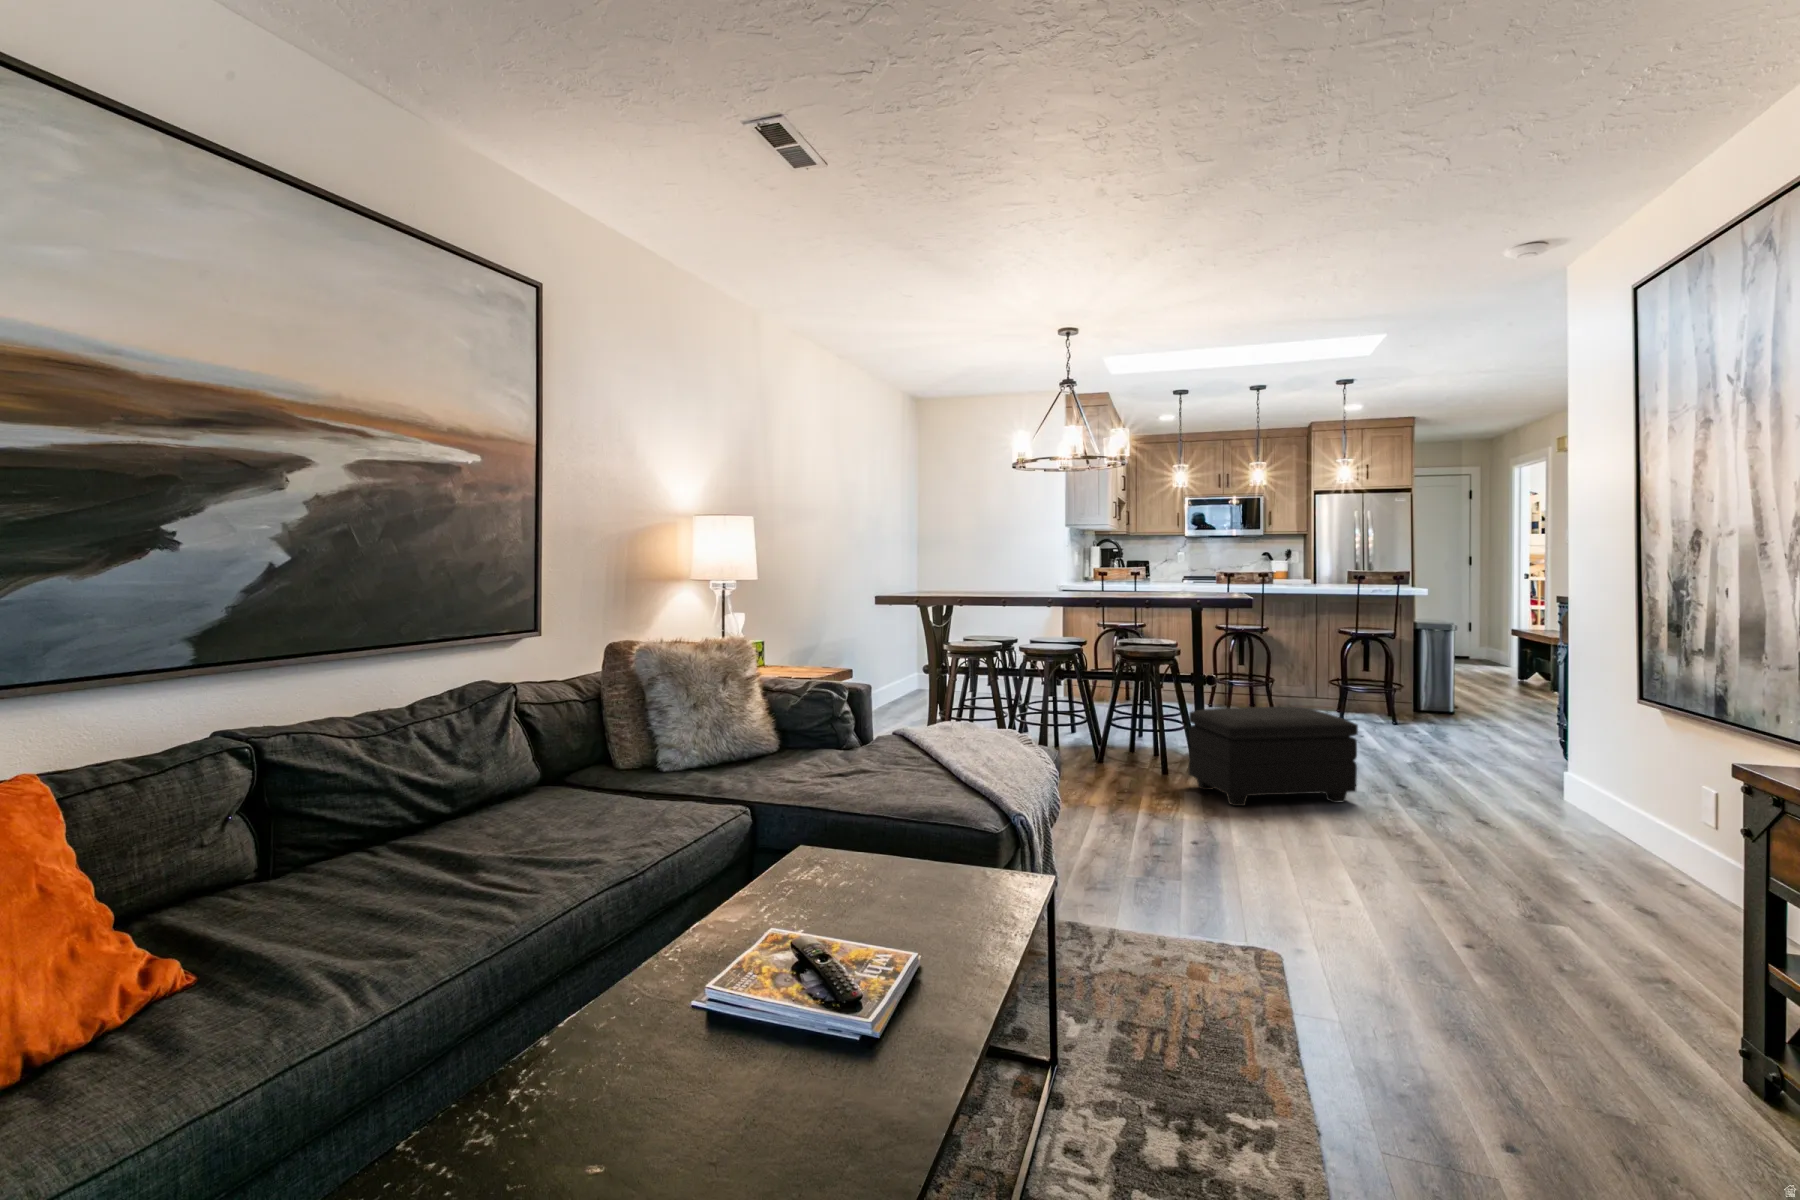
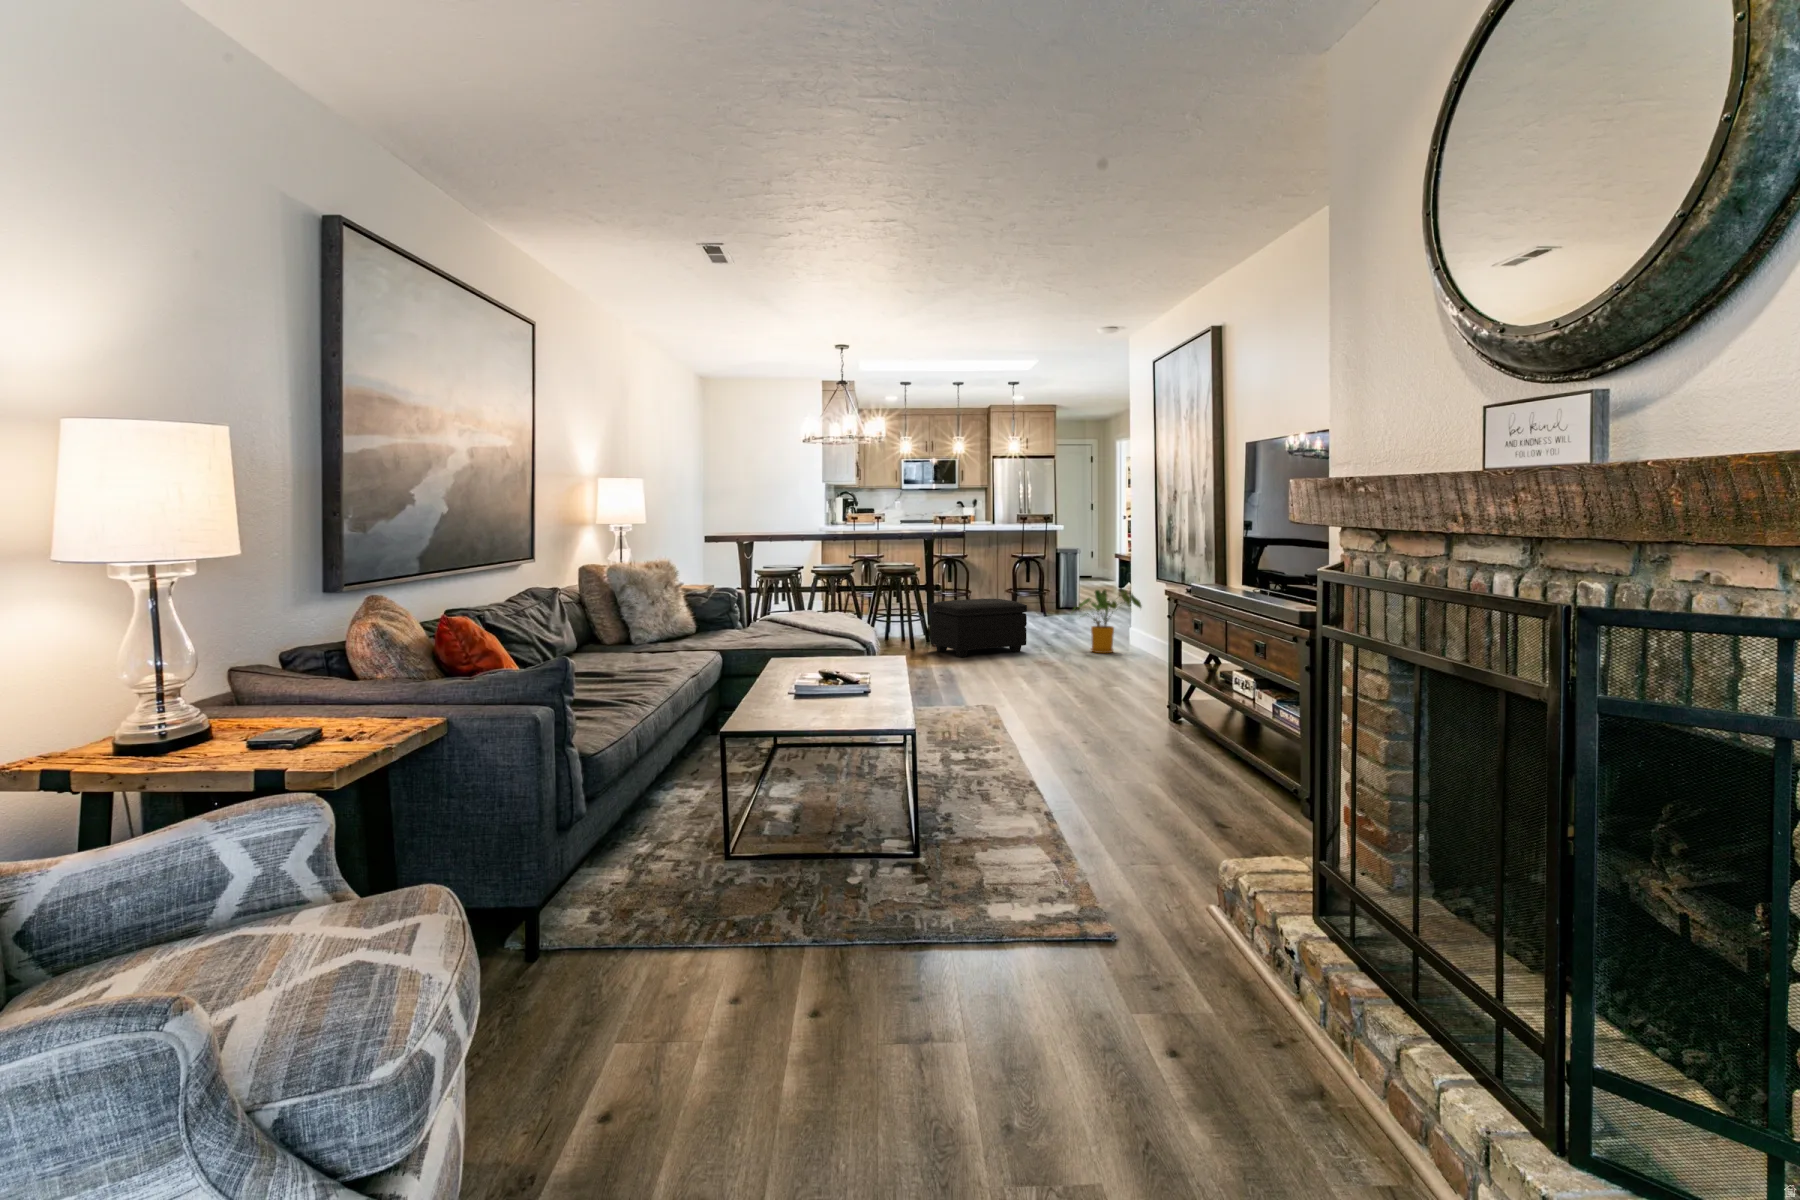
house plant: none [1443,705,1593,821] -> present [1074,590,1141,653]

